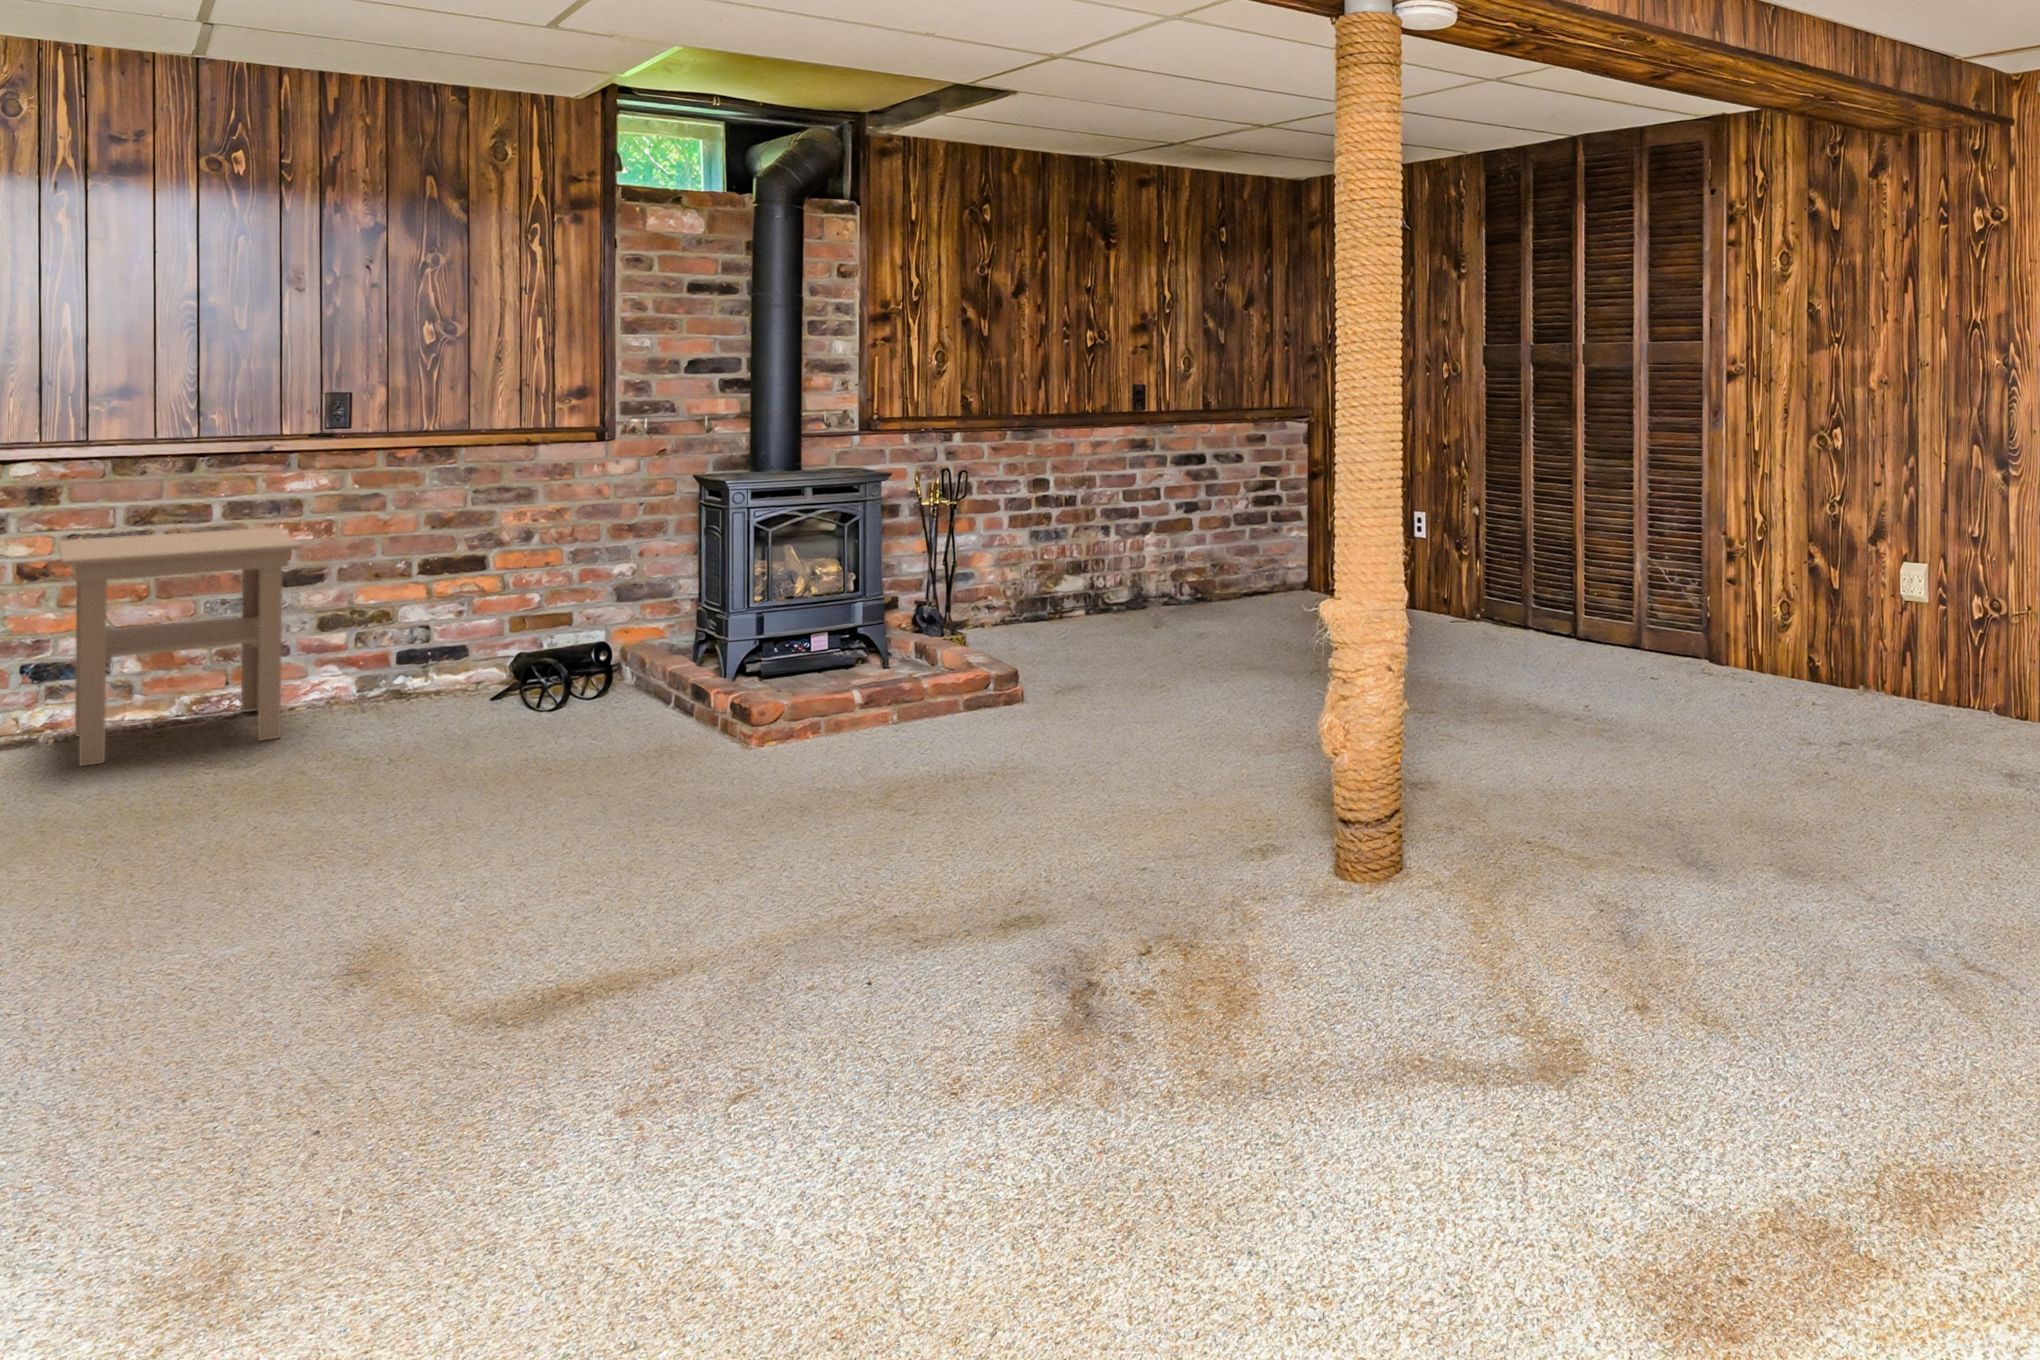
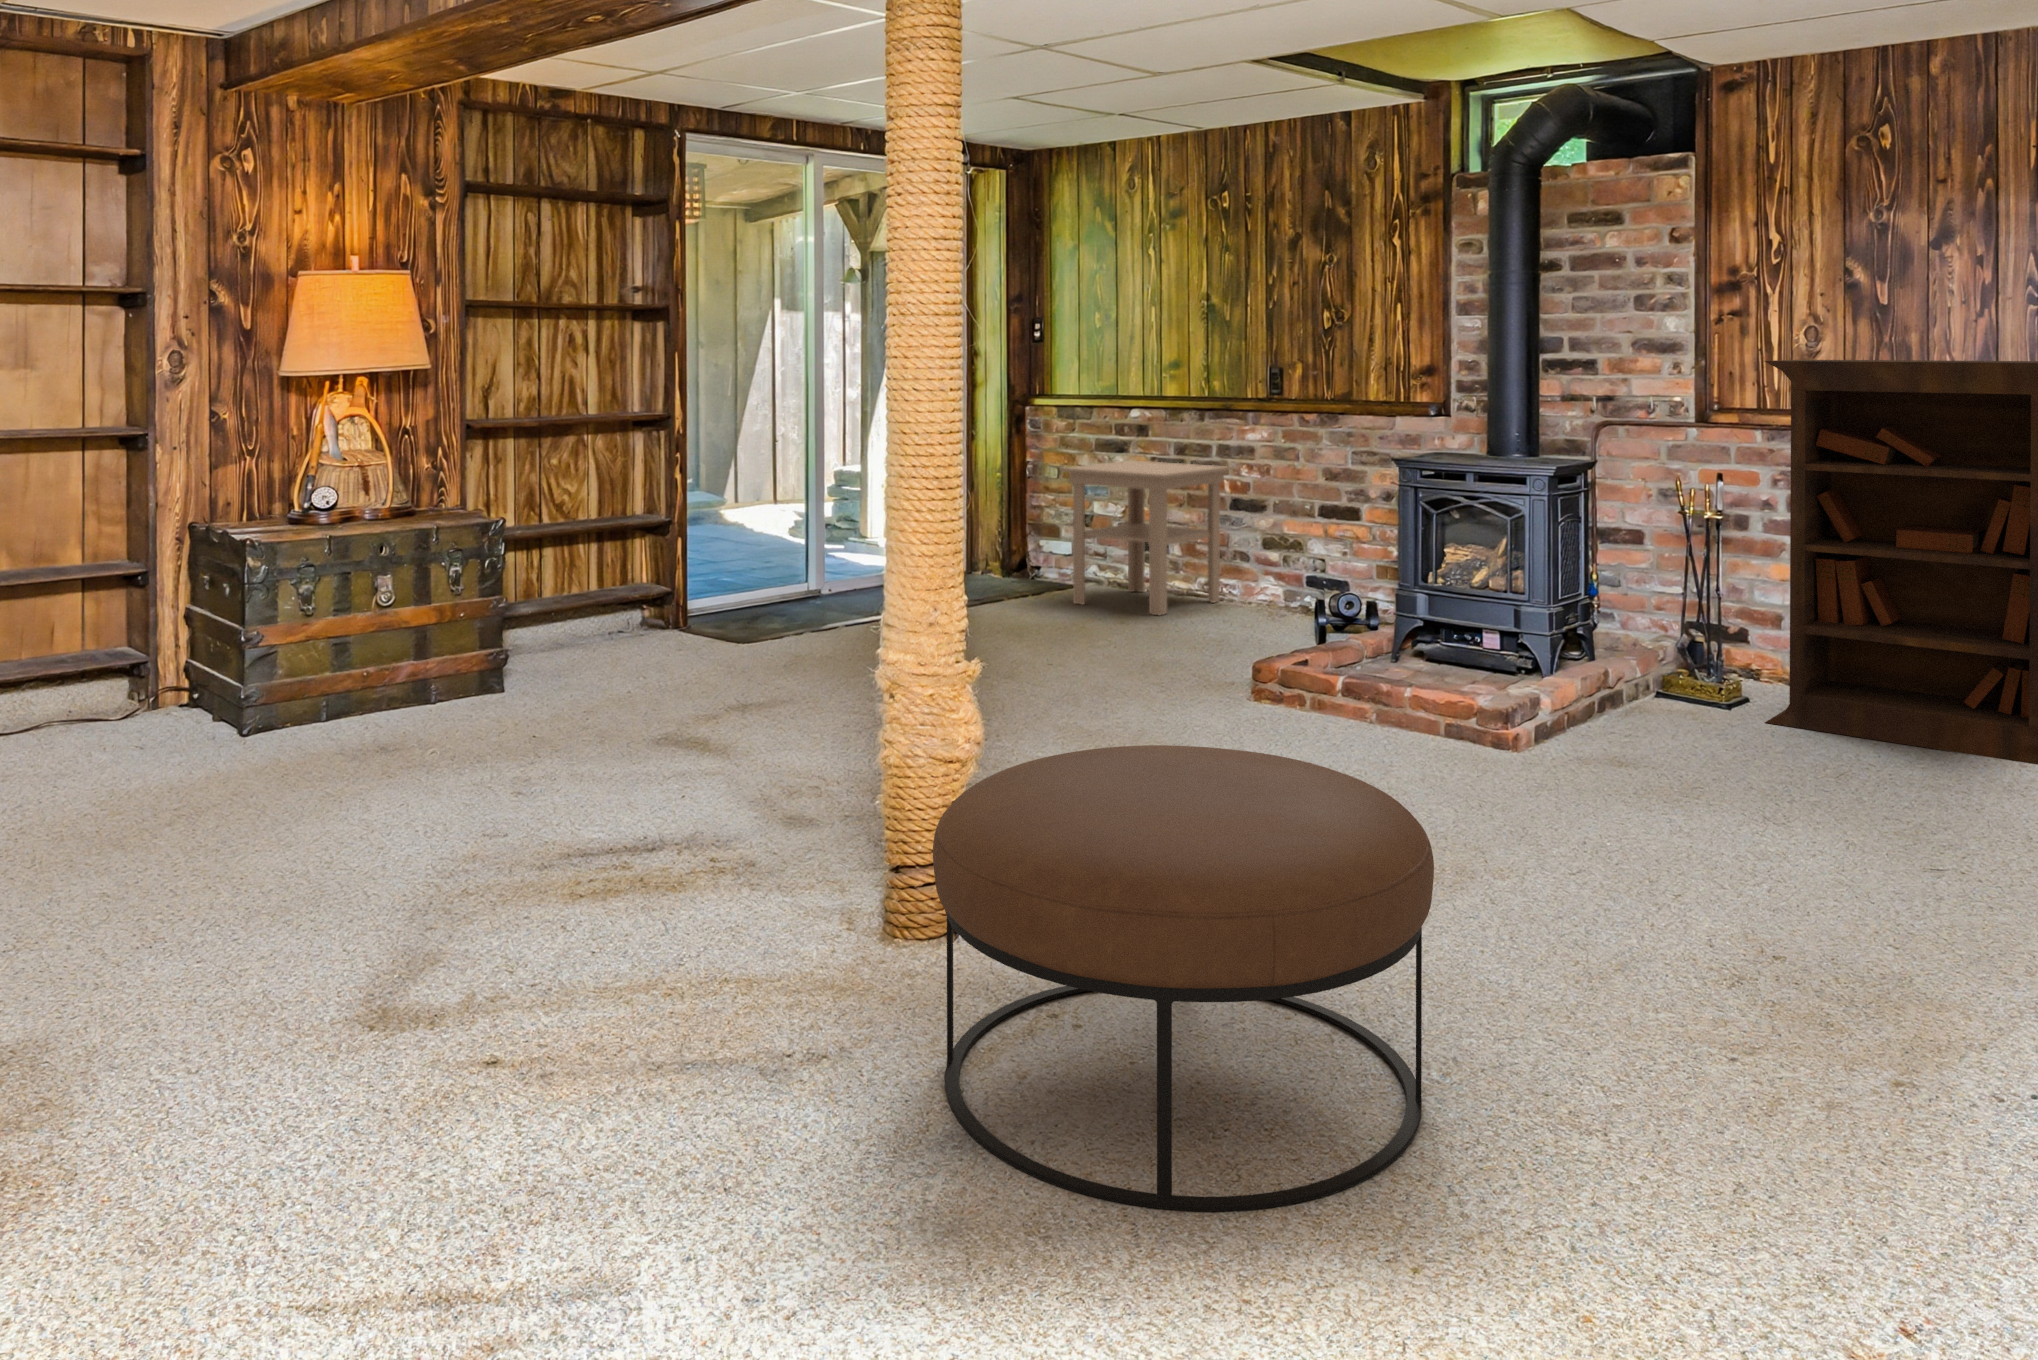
bookcase: none [981,380,1182,649] -> present [1765,360,2038,765]
ottoman: none [1474,648,1788,905] -> present [933,745,1434,1211]

